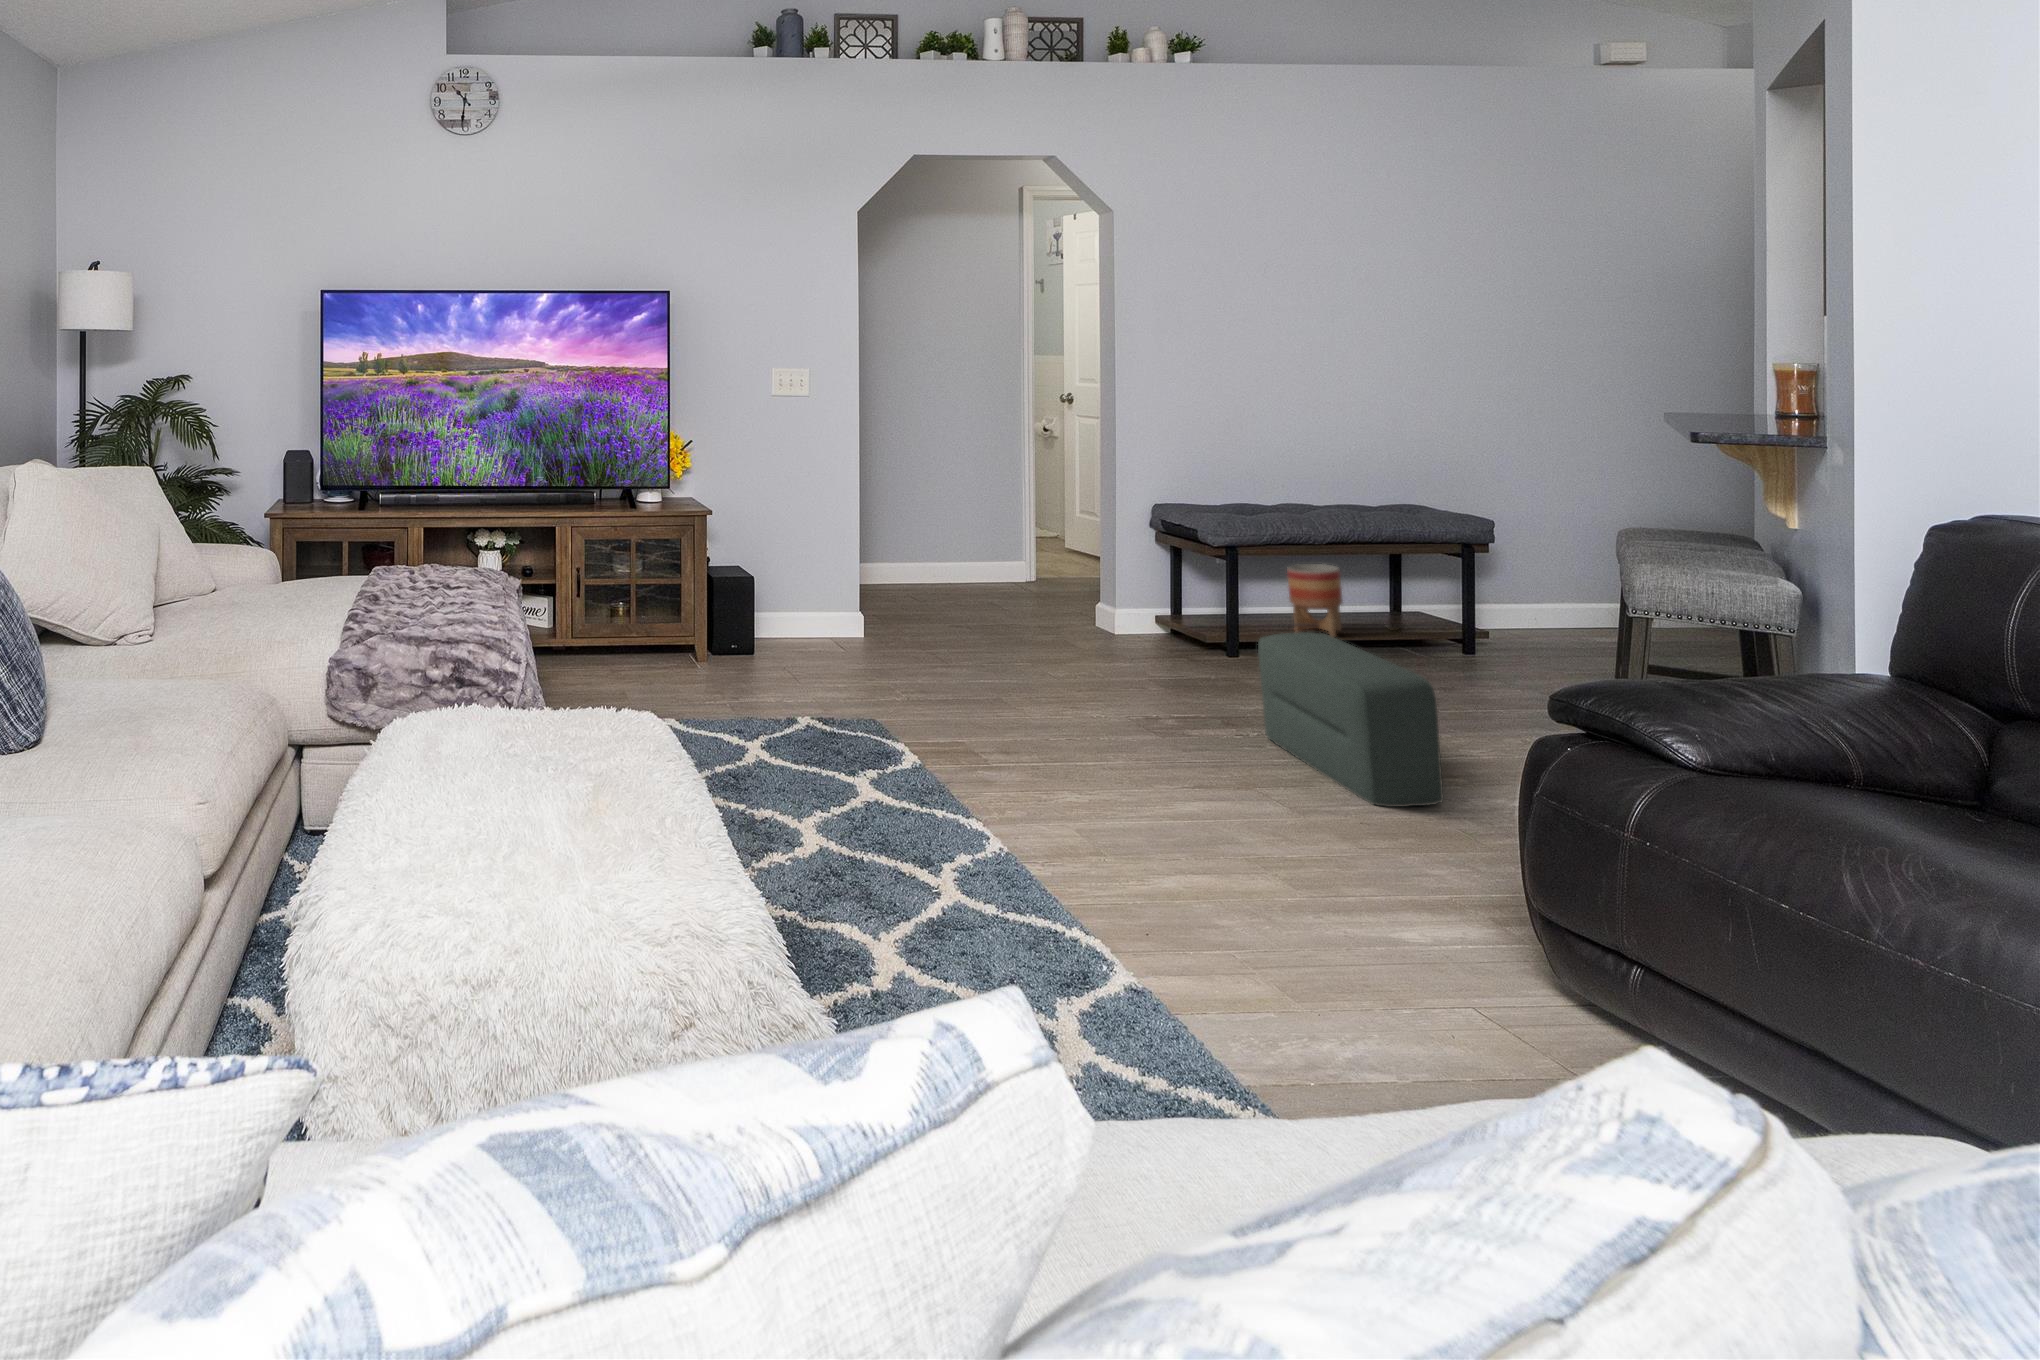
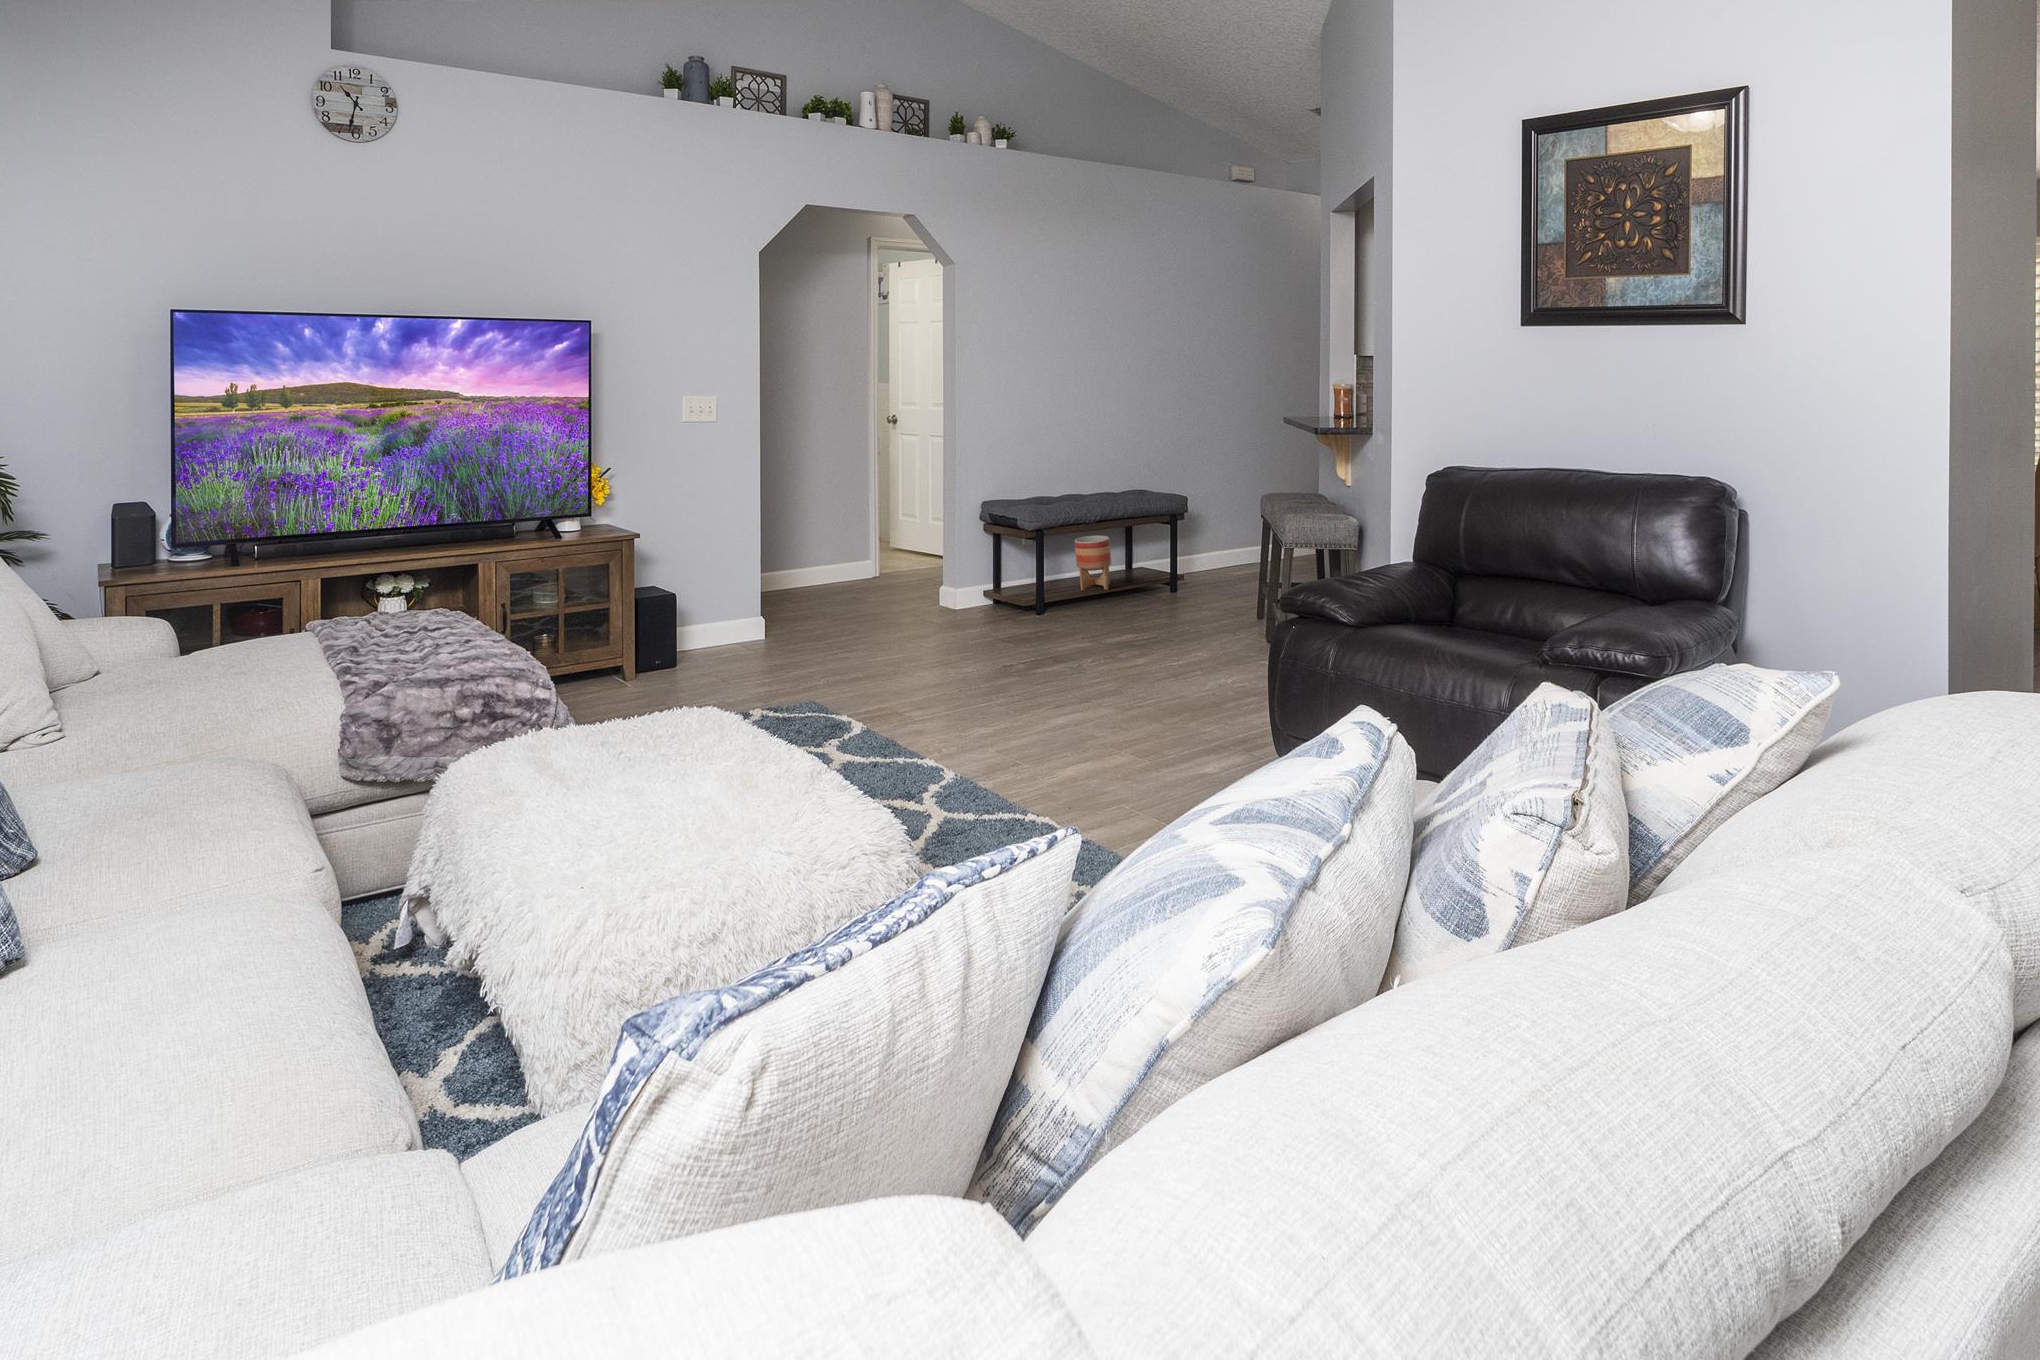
pouf: present [1258,632,1444,807] -> none [1091,584,1221,703]

